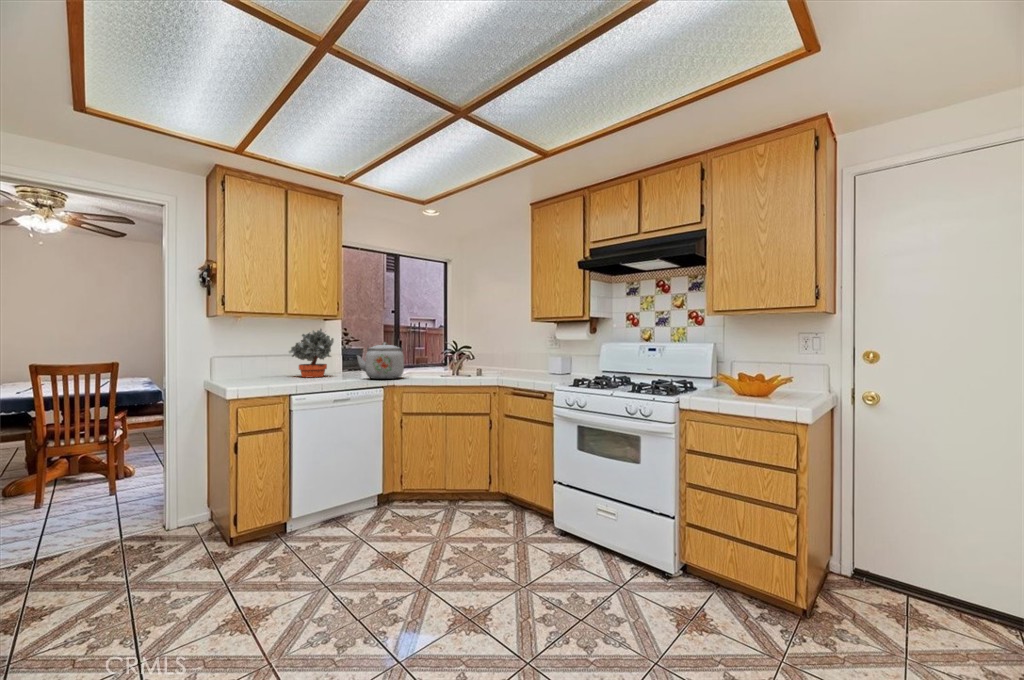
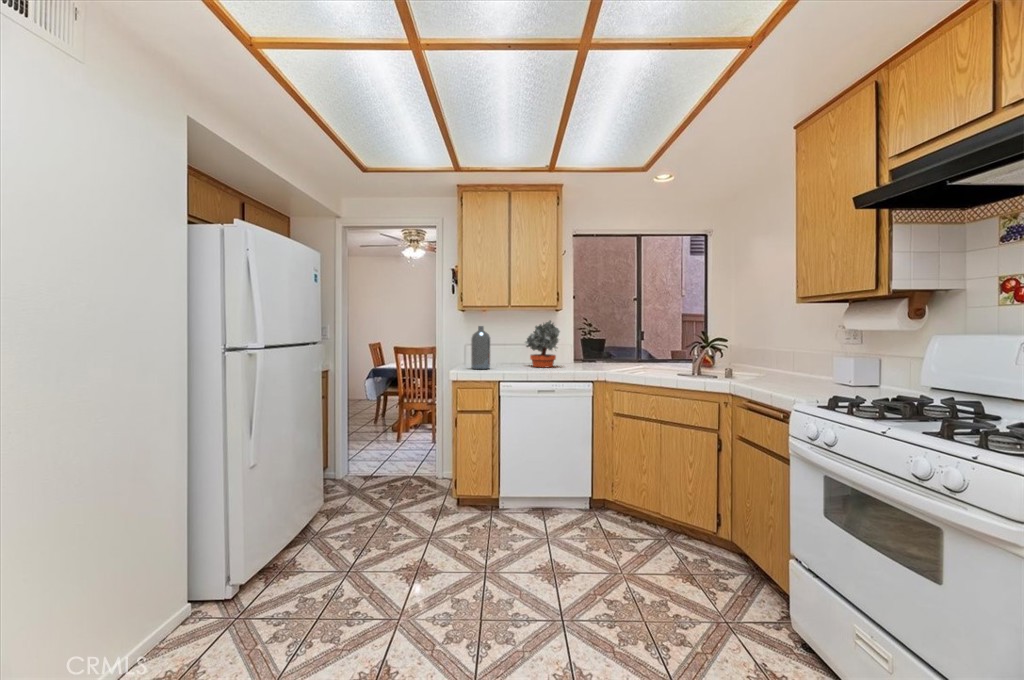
bottle: none [237,334,262,384] -> present [471,326,490,369]
kettle: present [357,342,404,379] -> none [570,334,621,374]

